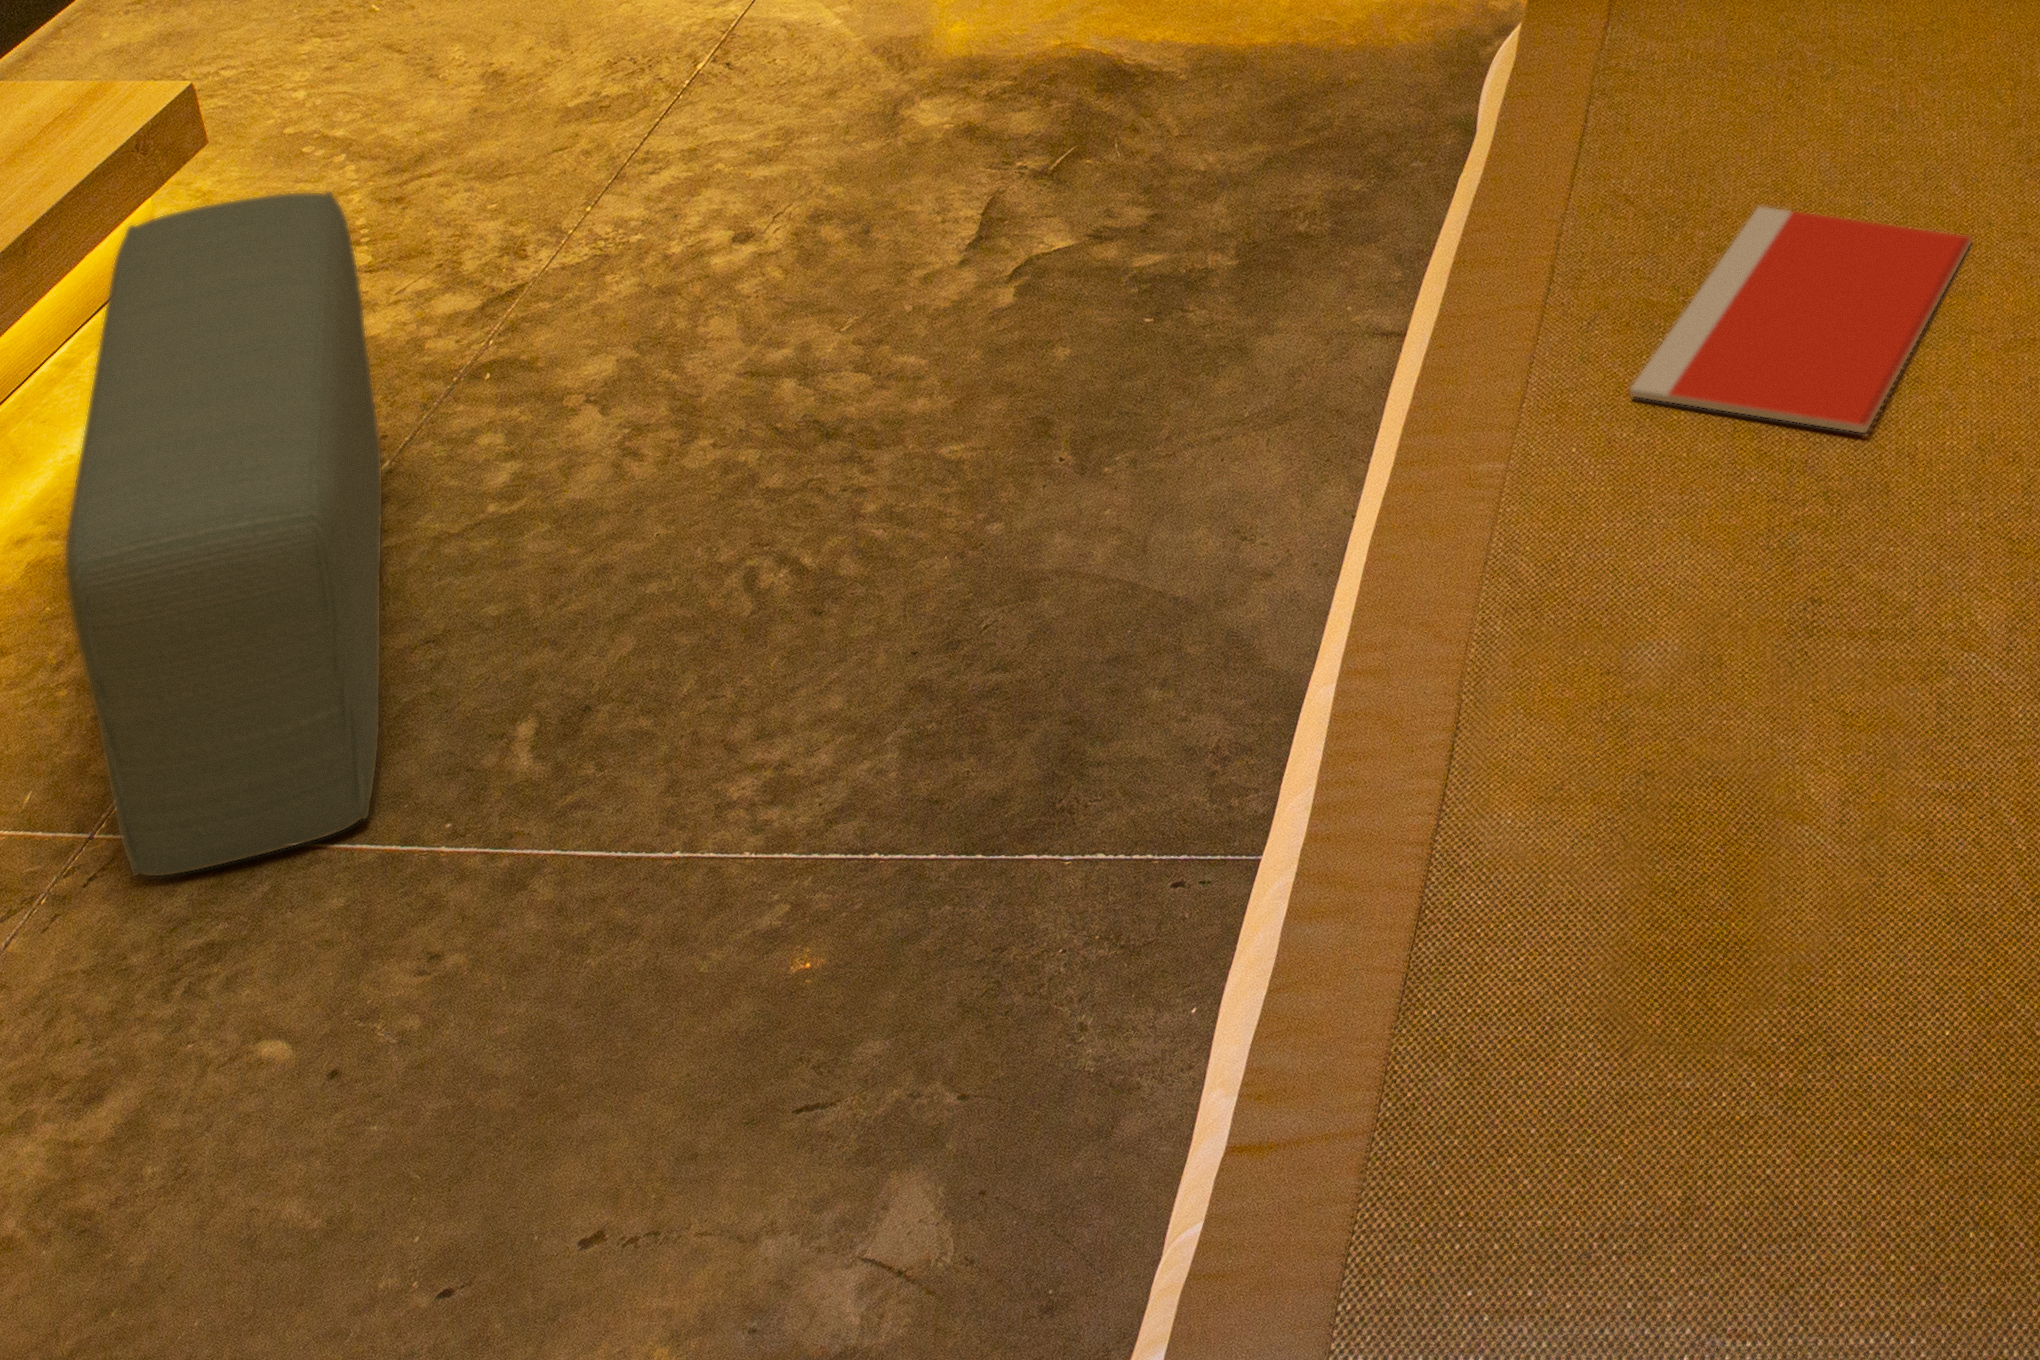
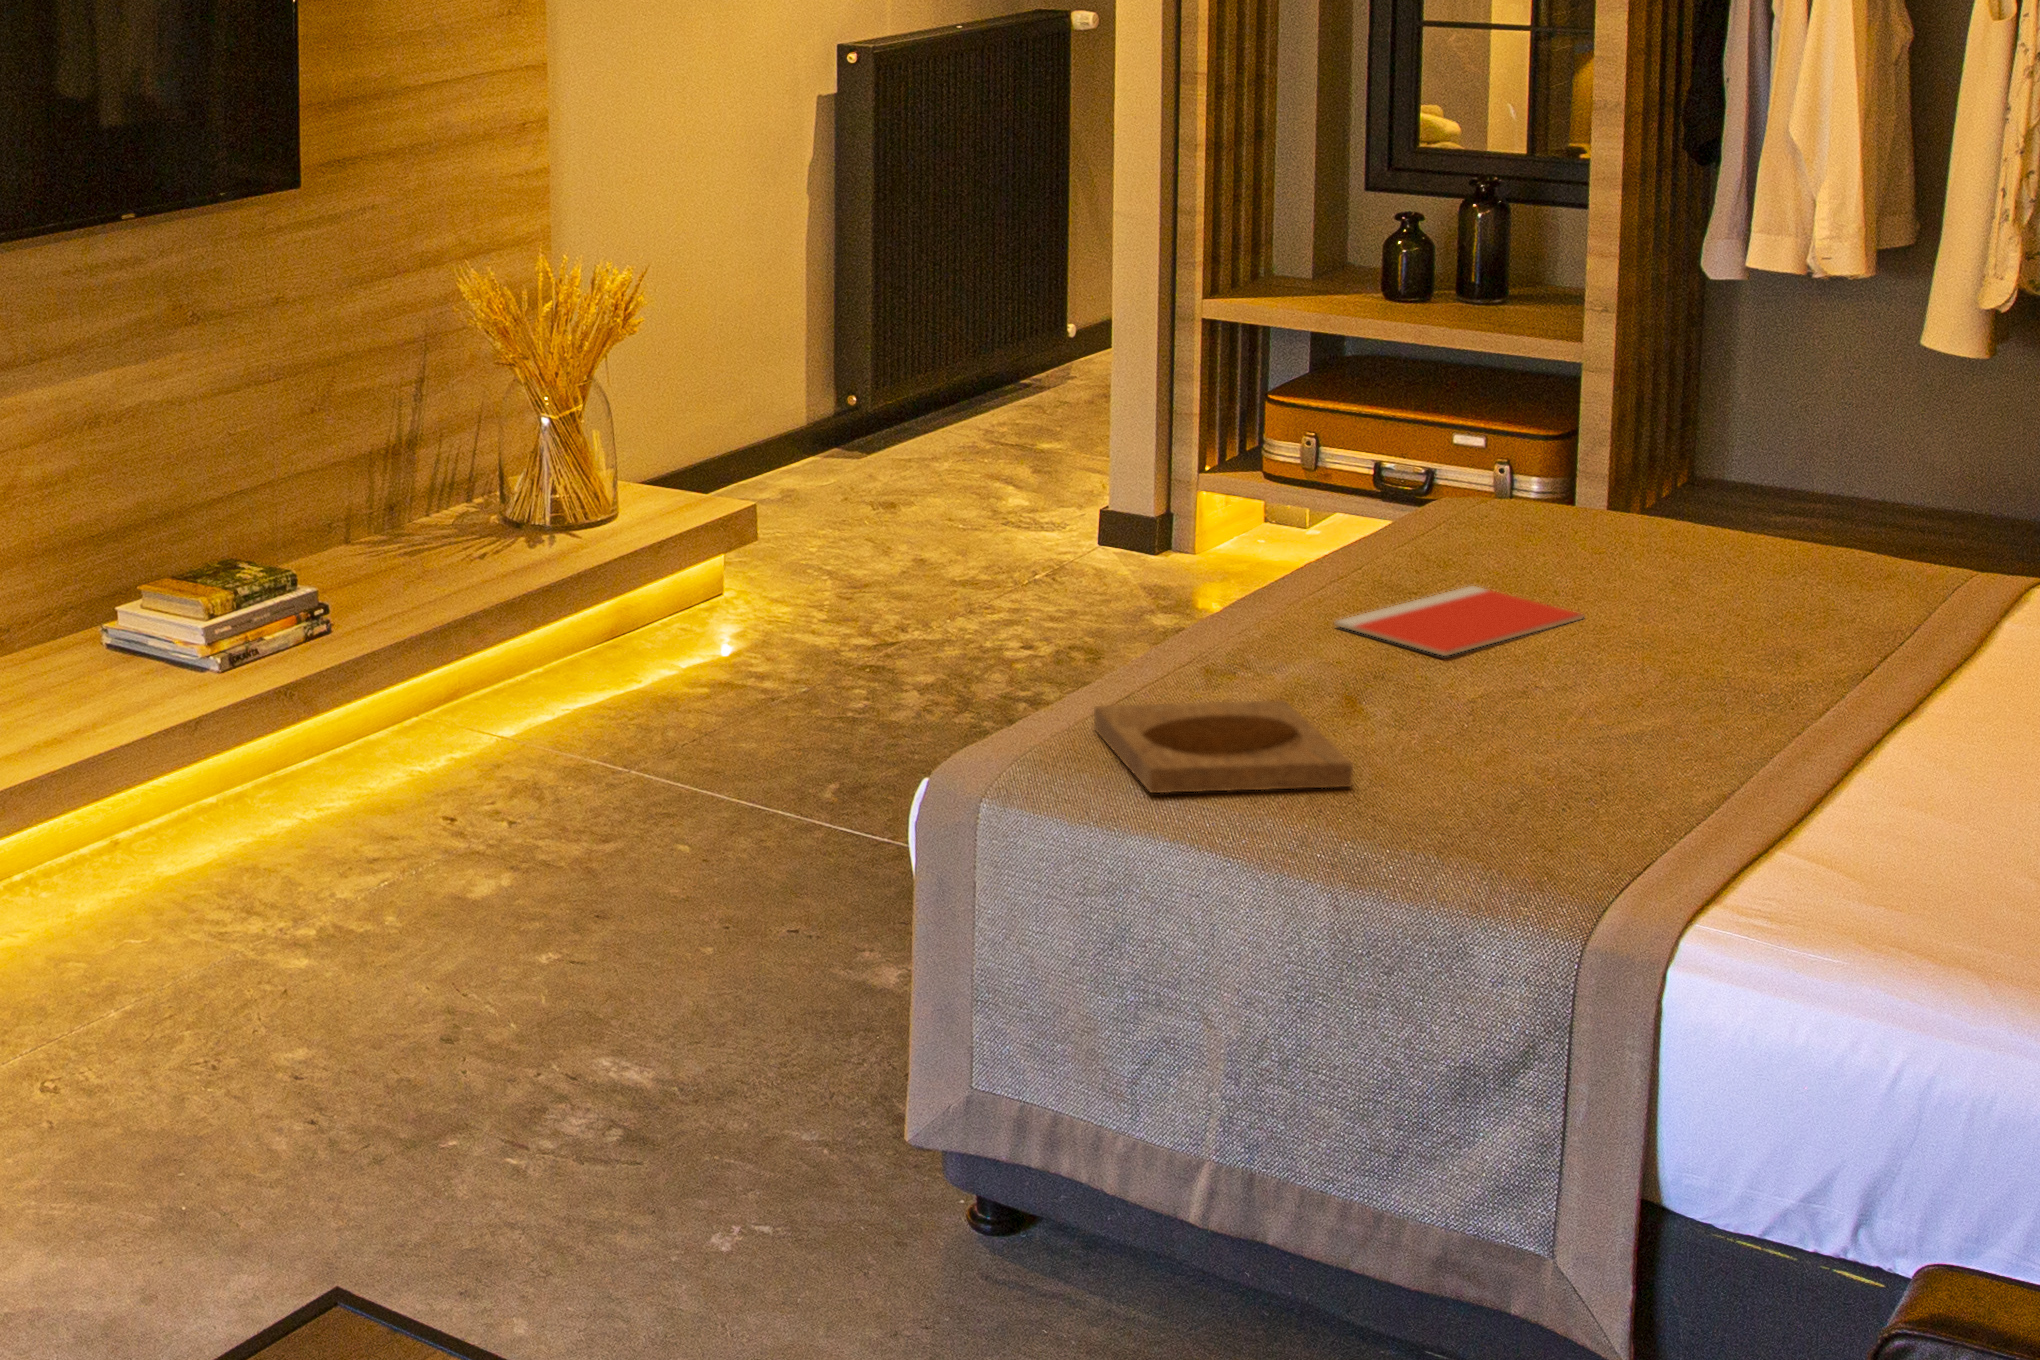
pouf: present [66,192,382,876] -> none [645,521,803,792]
tray: none [1415,719,2022,1192] -> present [1094,700,1353,793]

